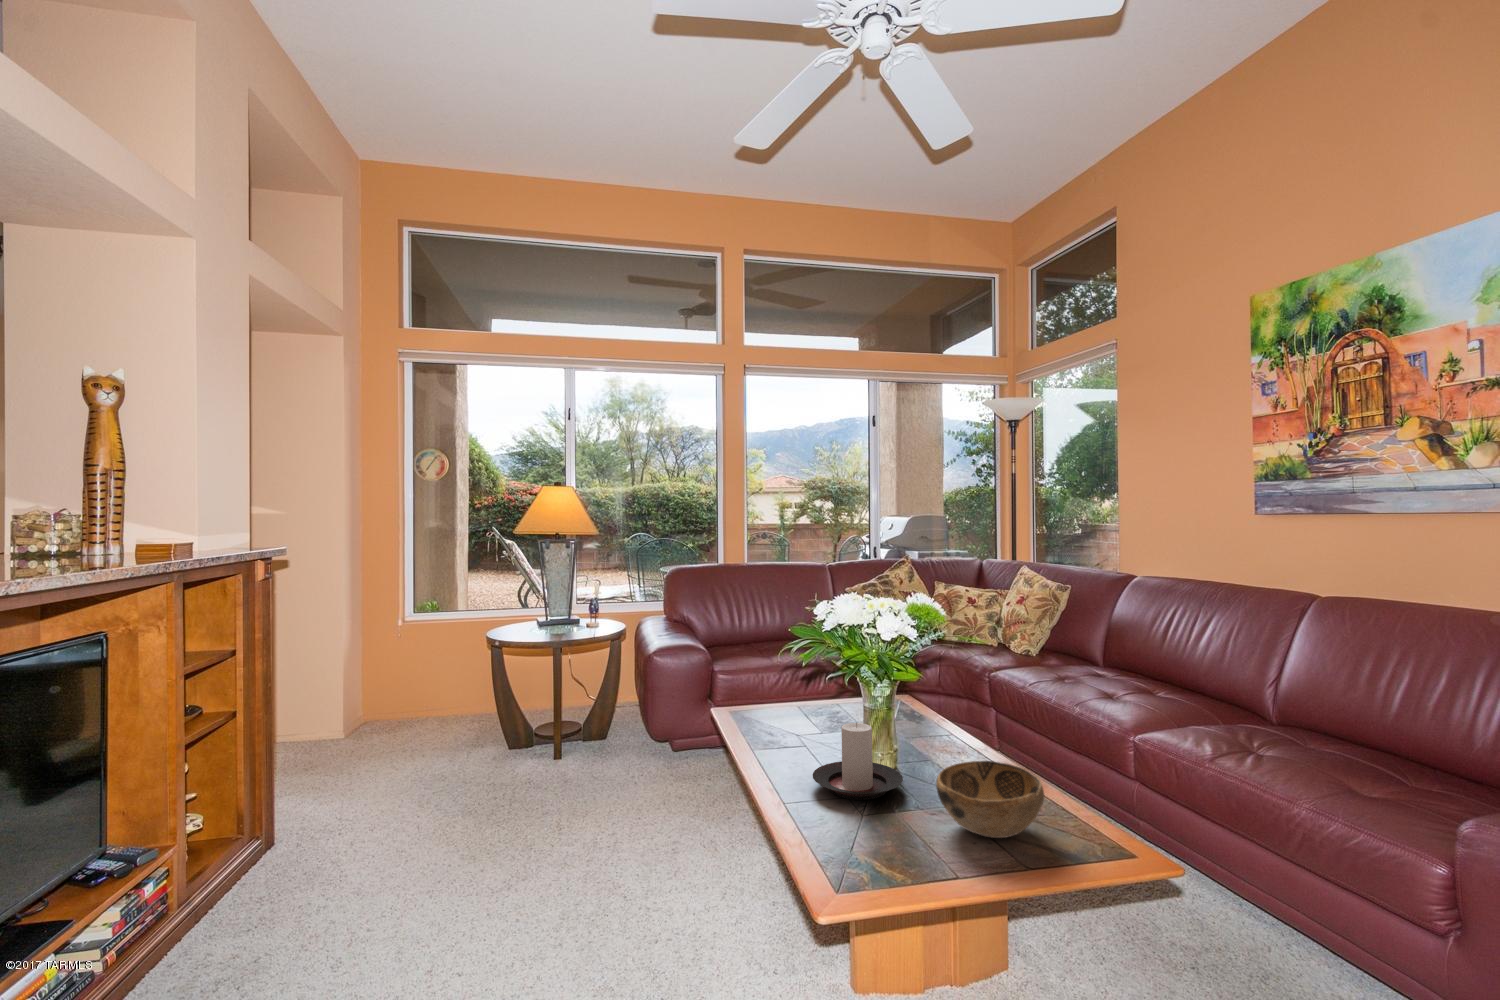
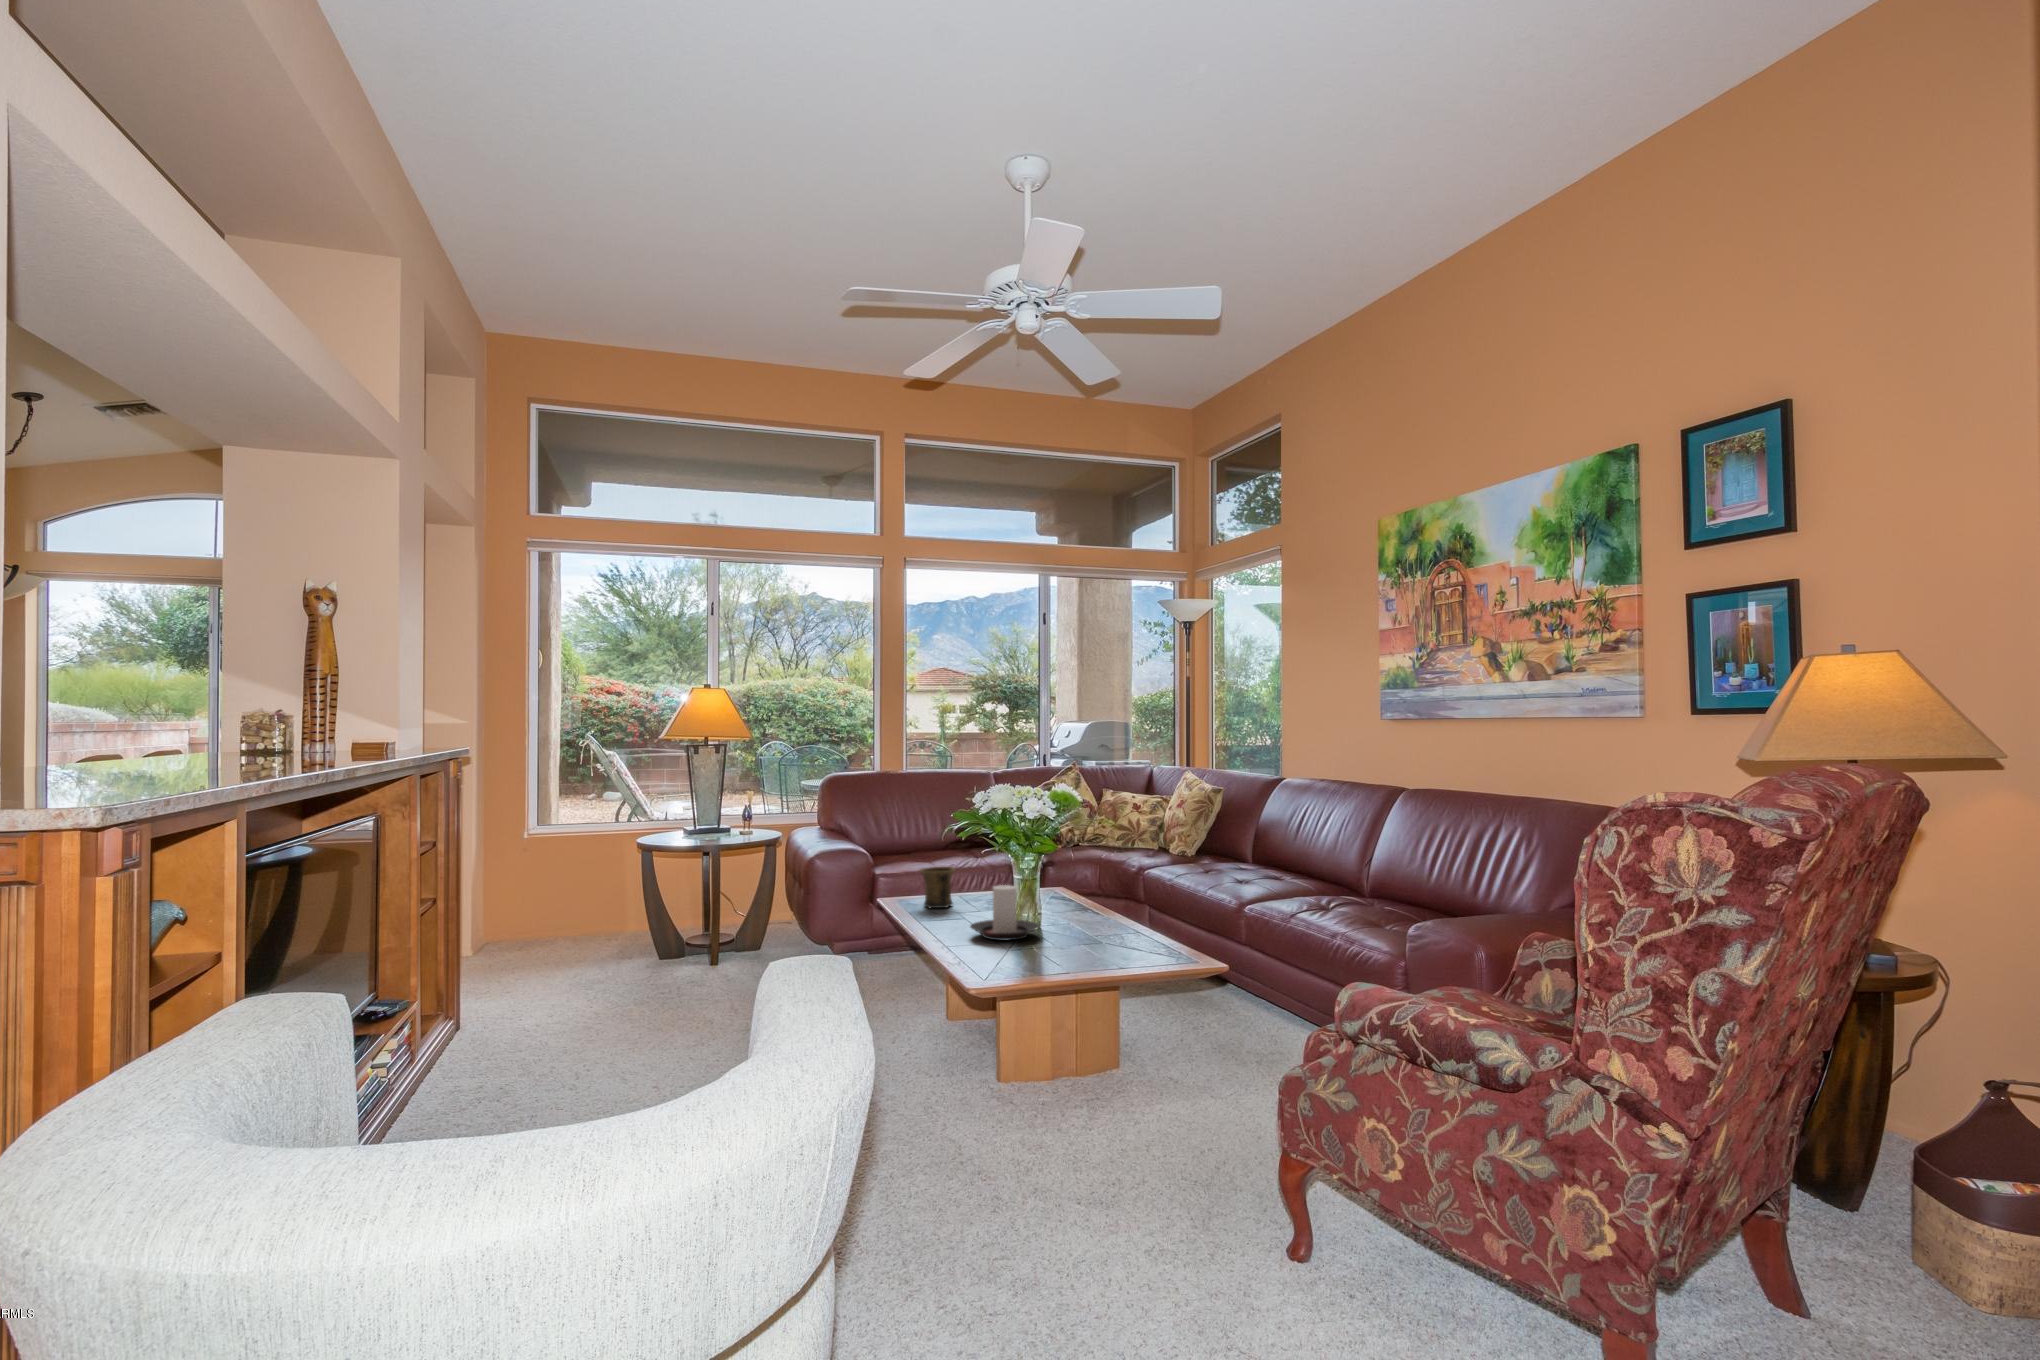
mug: none [753,680,793,730] -> present [920,867,955,908]
decorative bowl: present [936,761,1044,838] -> none [1059,906,1134,953]

